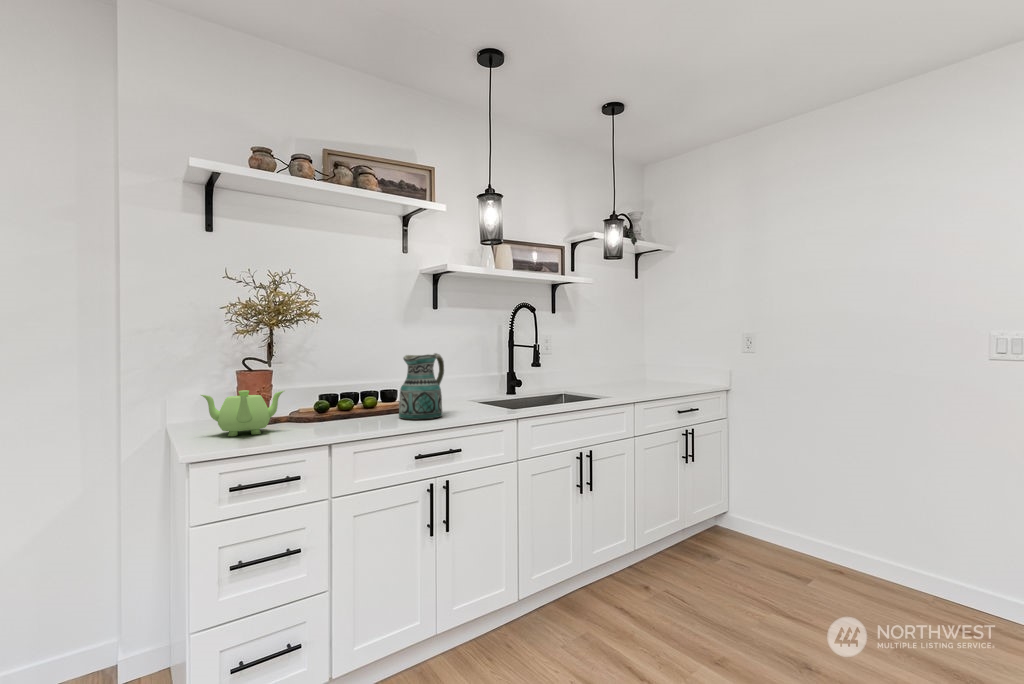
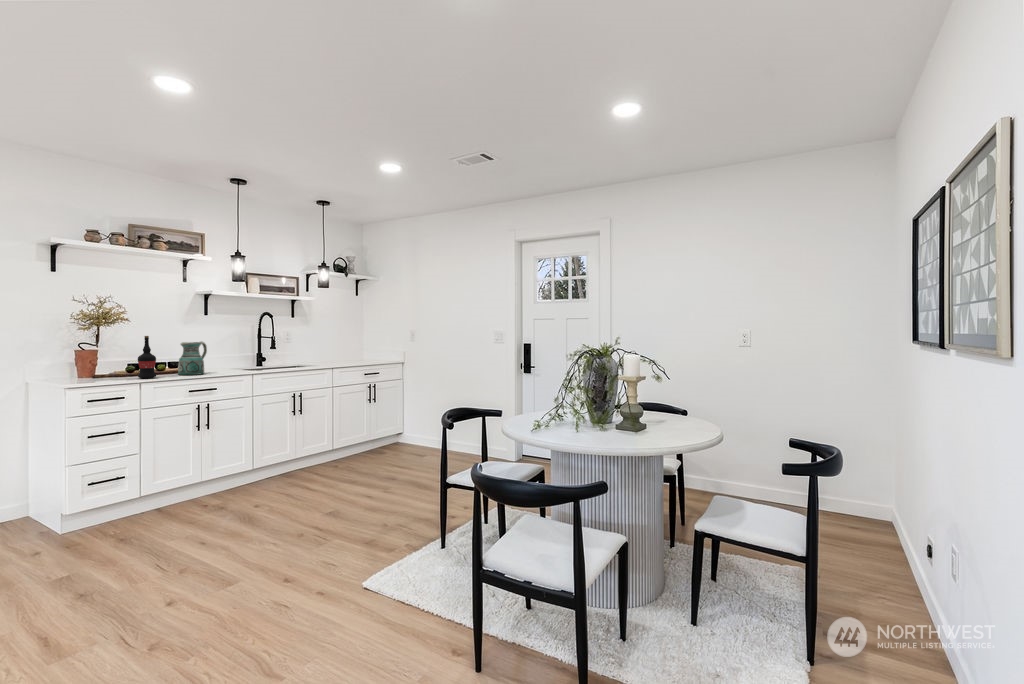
wine bottle: none [332,342,364,428] -> present [138,336,156,378]
teapot: present [201,390,284,436] -> none [61,360,110,381]

